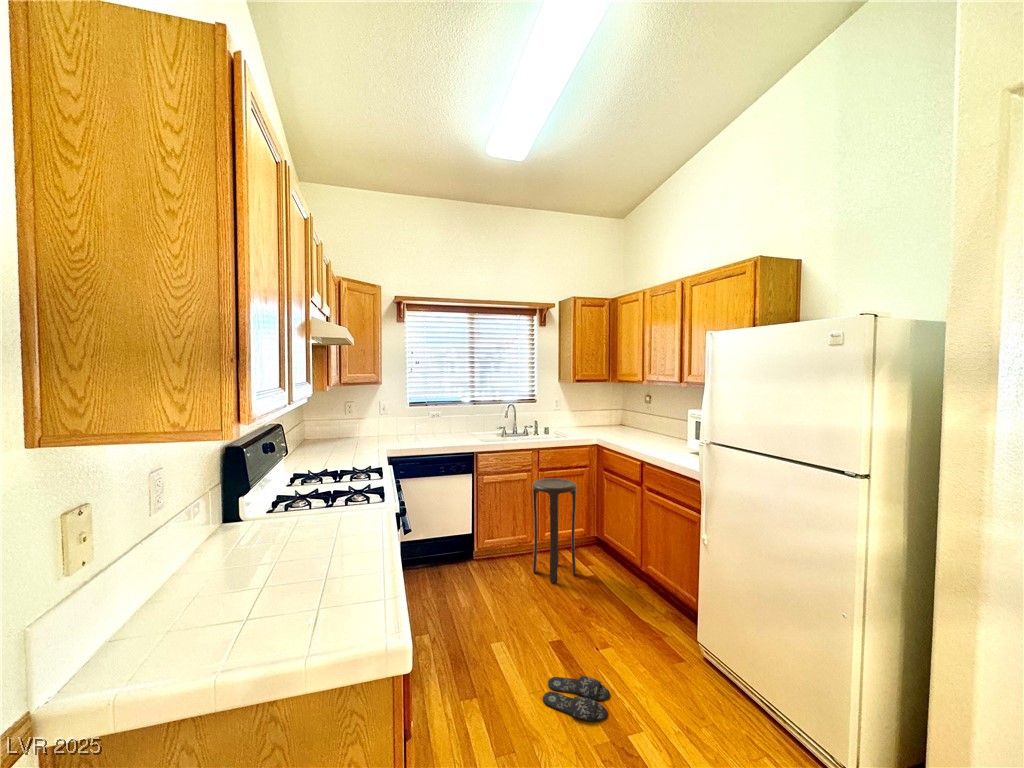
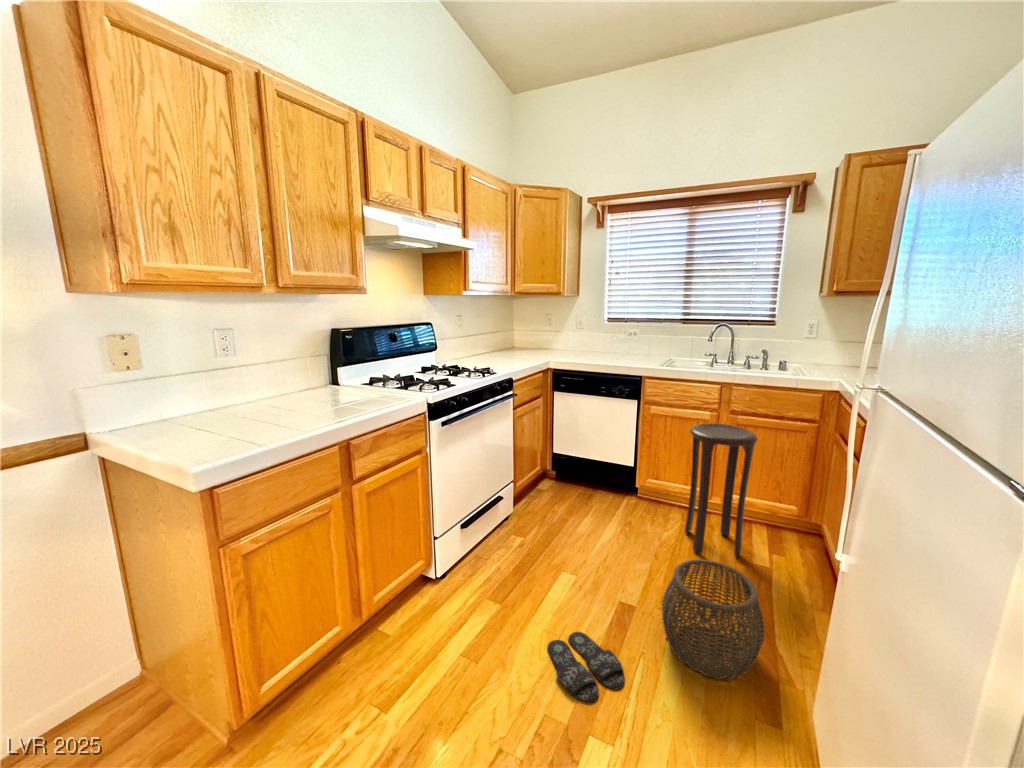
woven basket: none [587,574,655,657] -> present [662,559,765,681]

